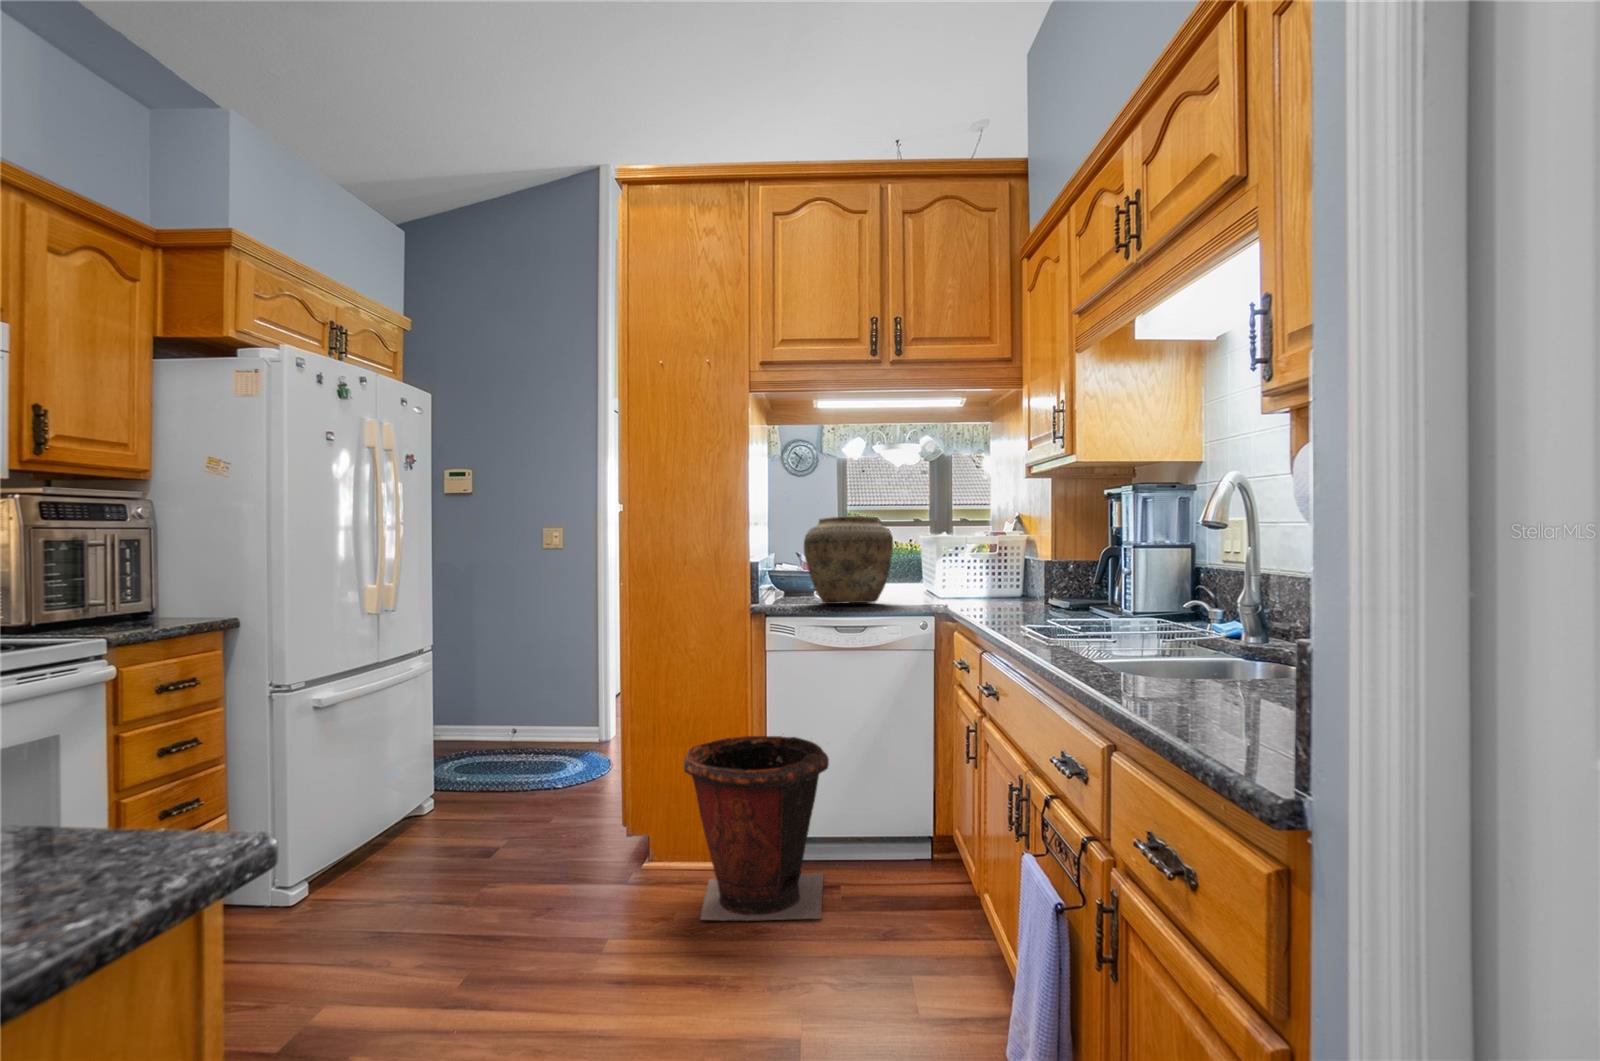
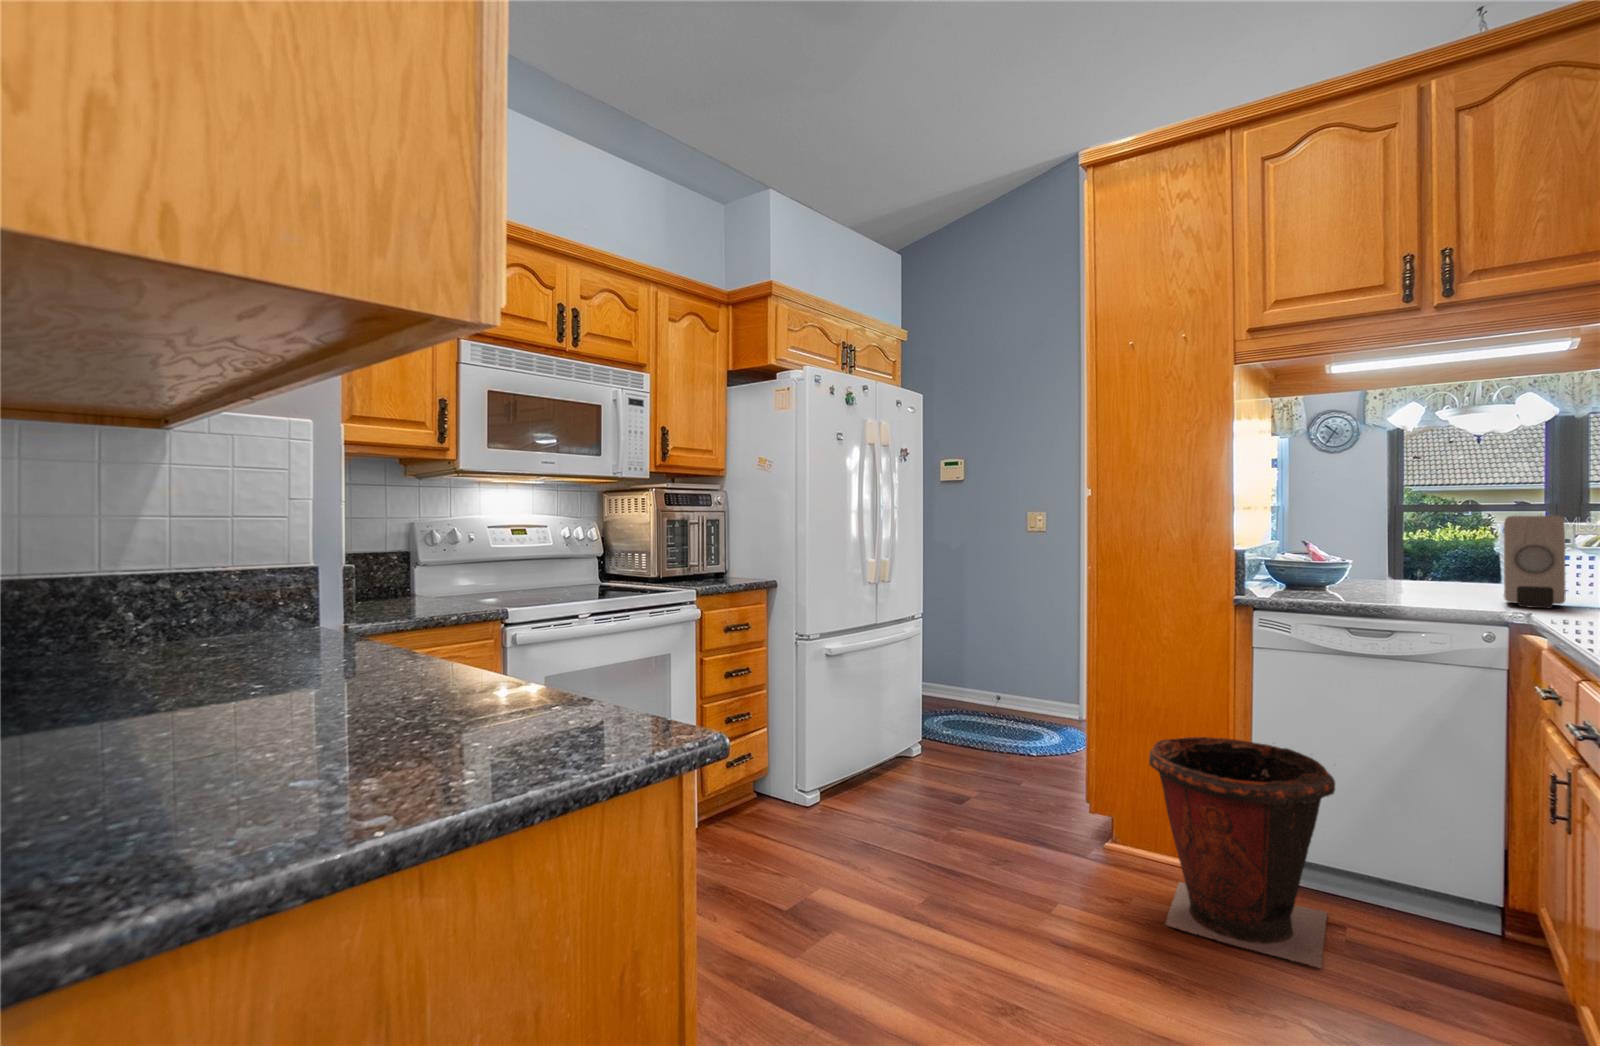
vase: present [804,516,893,604] -> none [1304,497,1439,602]
soap dispenser: none [932,531,967,601] -> present [1503,516,1565,608]

